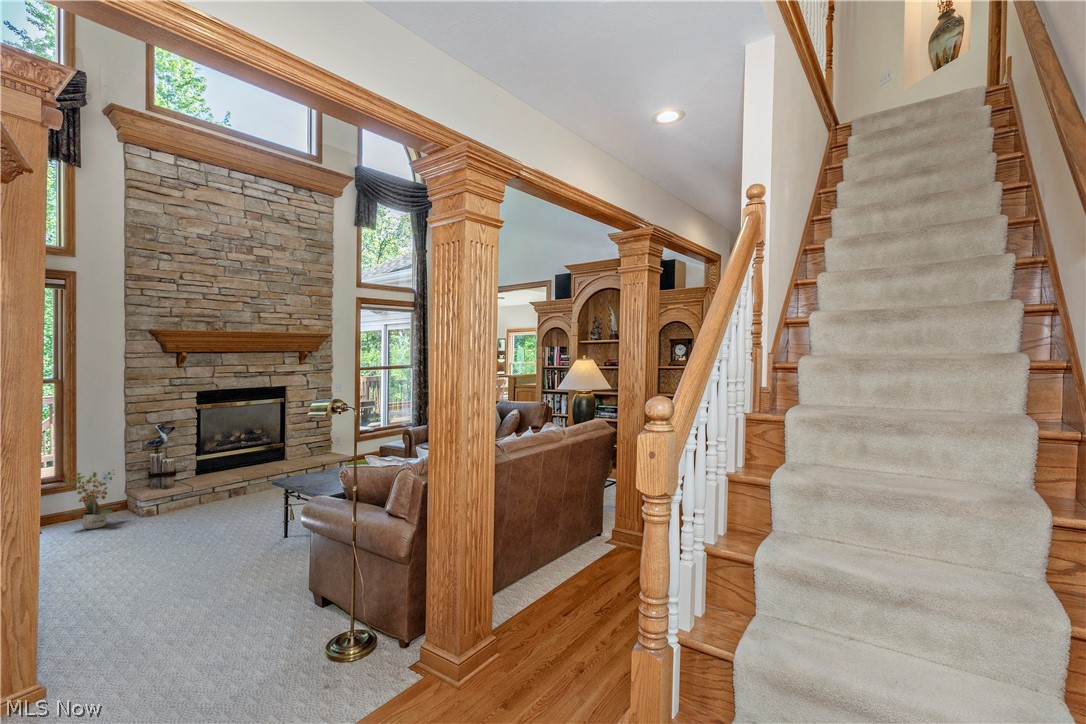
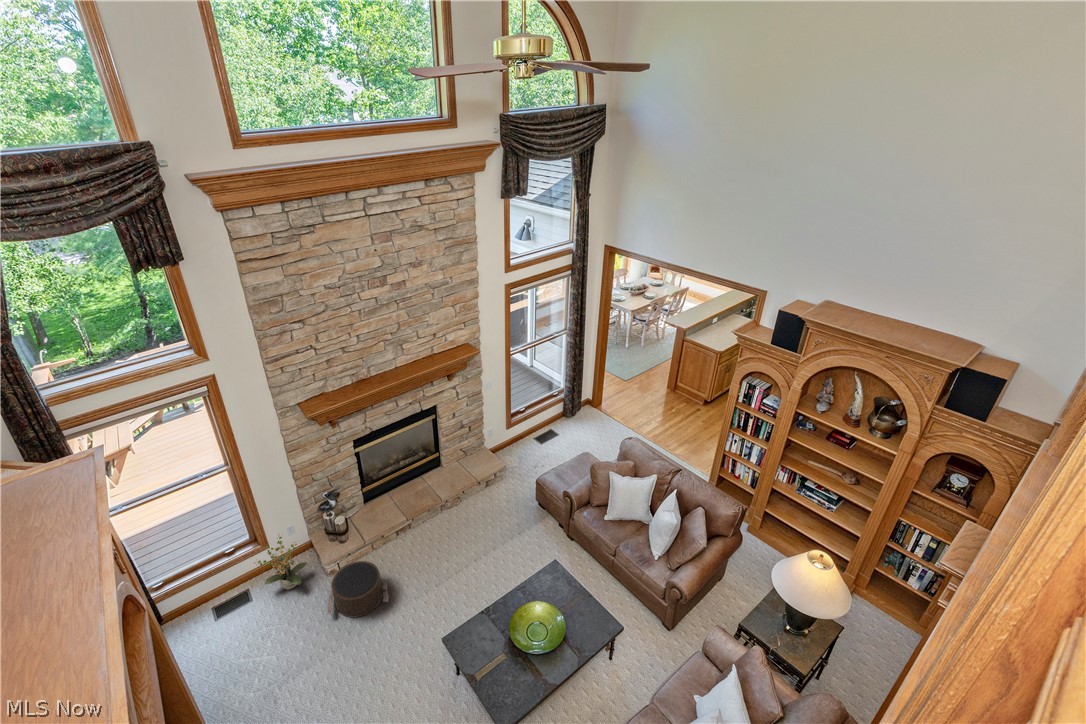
pouf: none [142,491,219,533] -> present [328,561,389,617]

